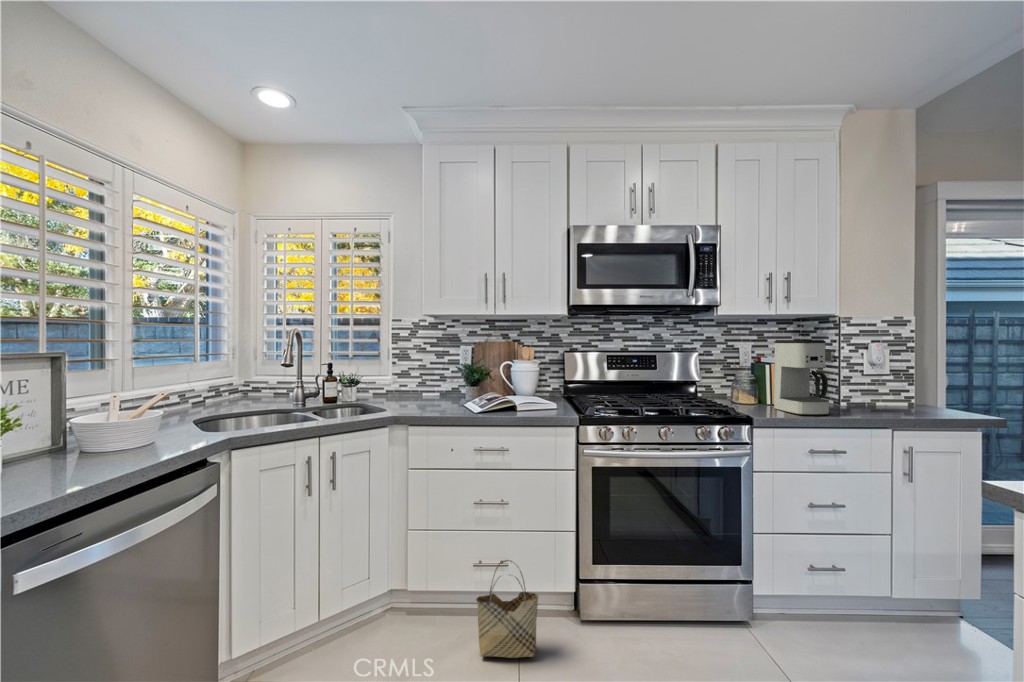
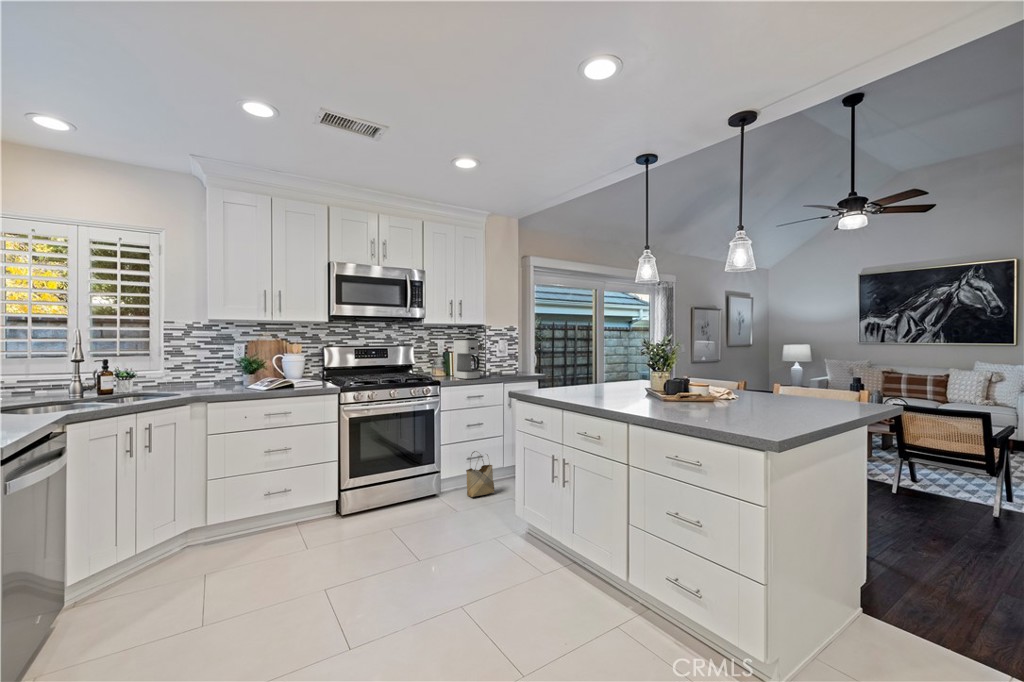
woven basket: present [476,560,538,658] -> present [466,451,494,497]

